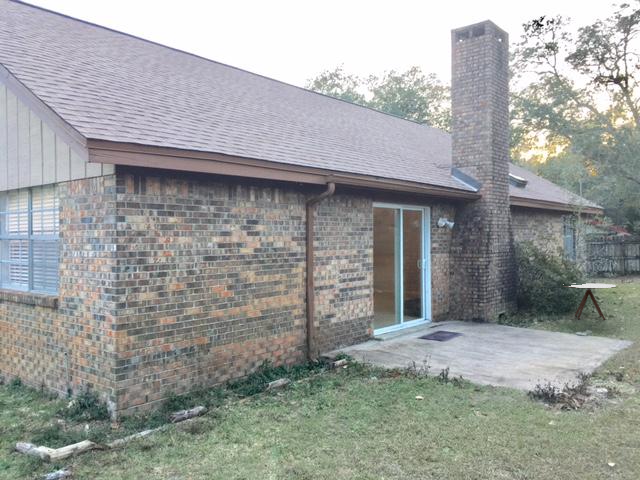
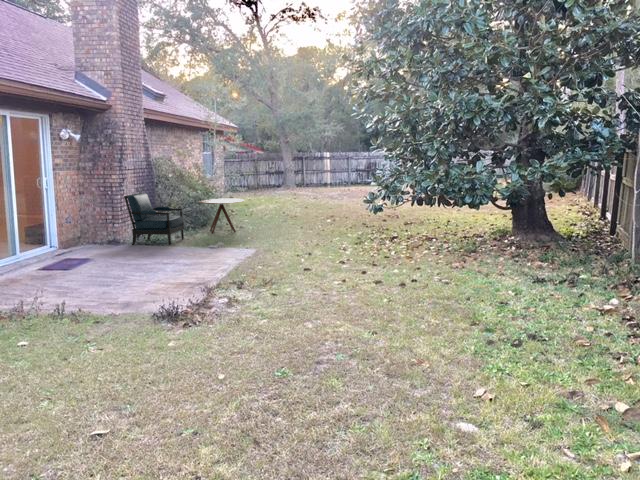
chair: none [490,275,548,327] -> present [124,193,184,245]

